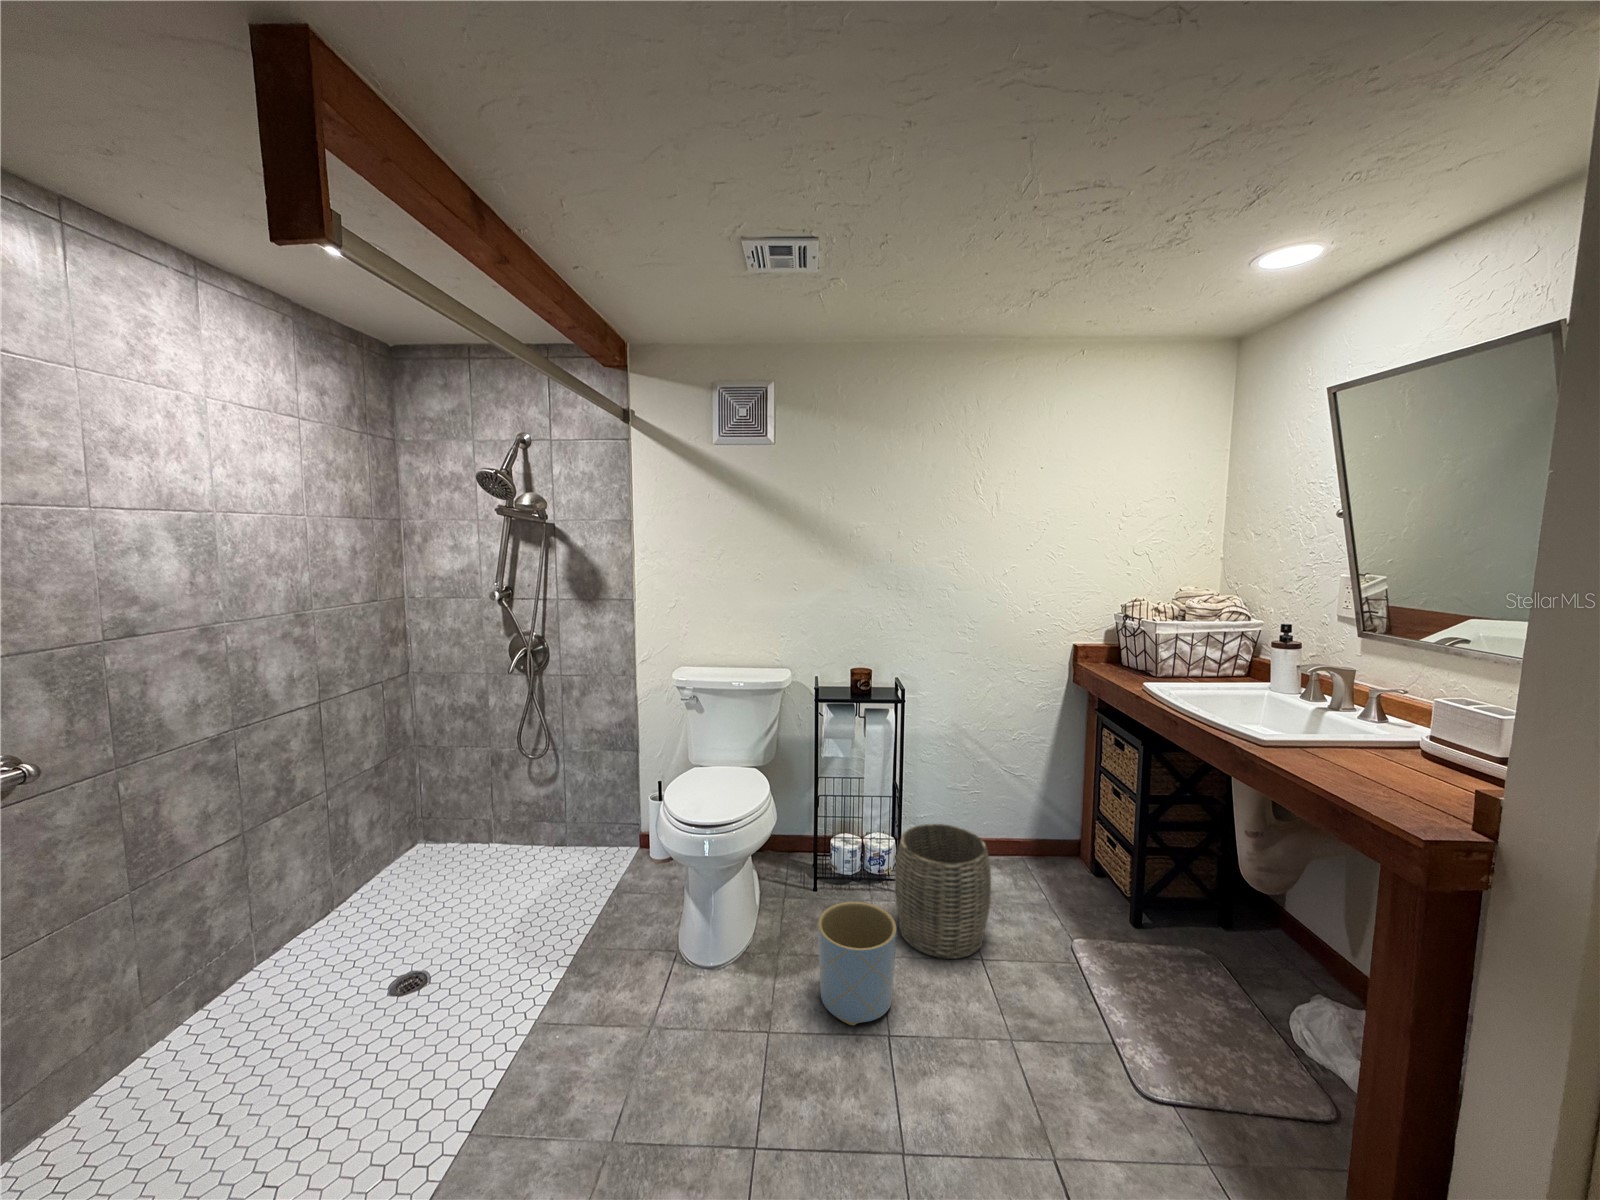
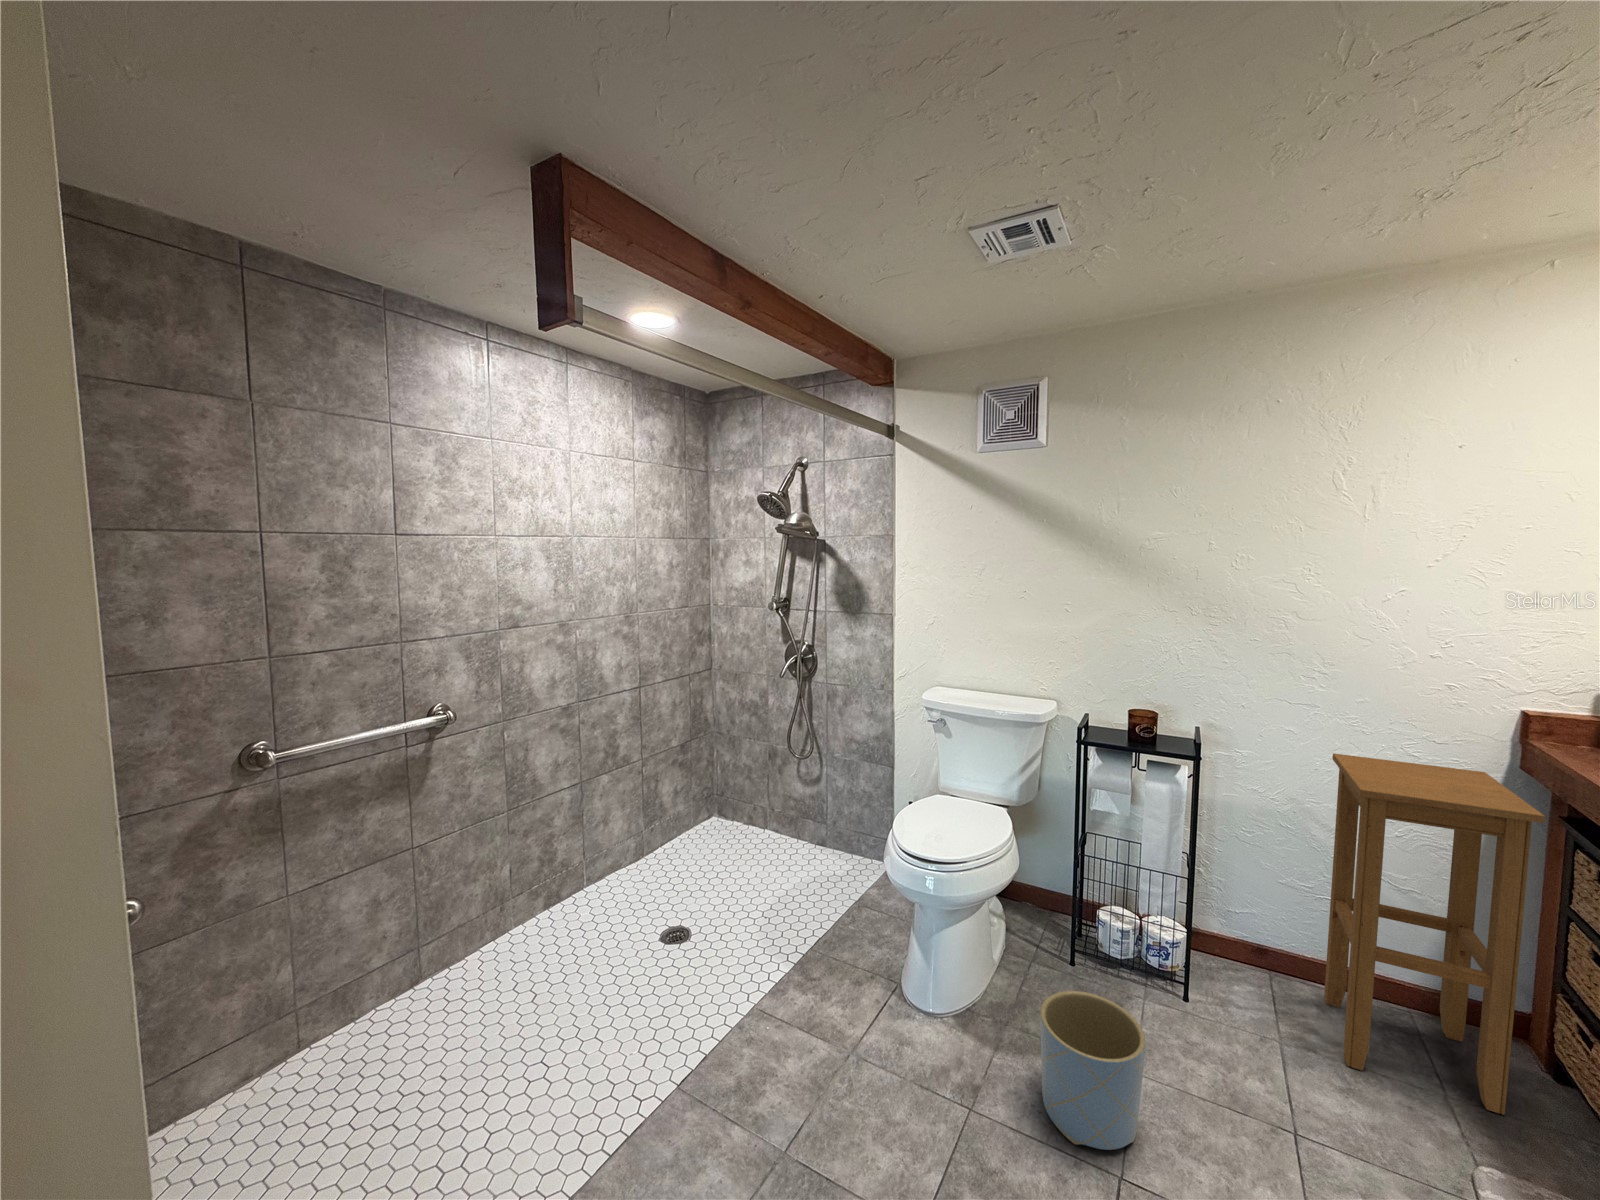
stool: none [976,684,1092,902] -> present [1324,754,1545,1115]
woven basket: present [895,824,991,959] -> none [1169,925,1321,1124]

